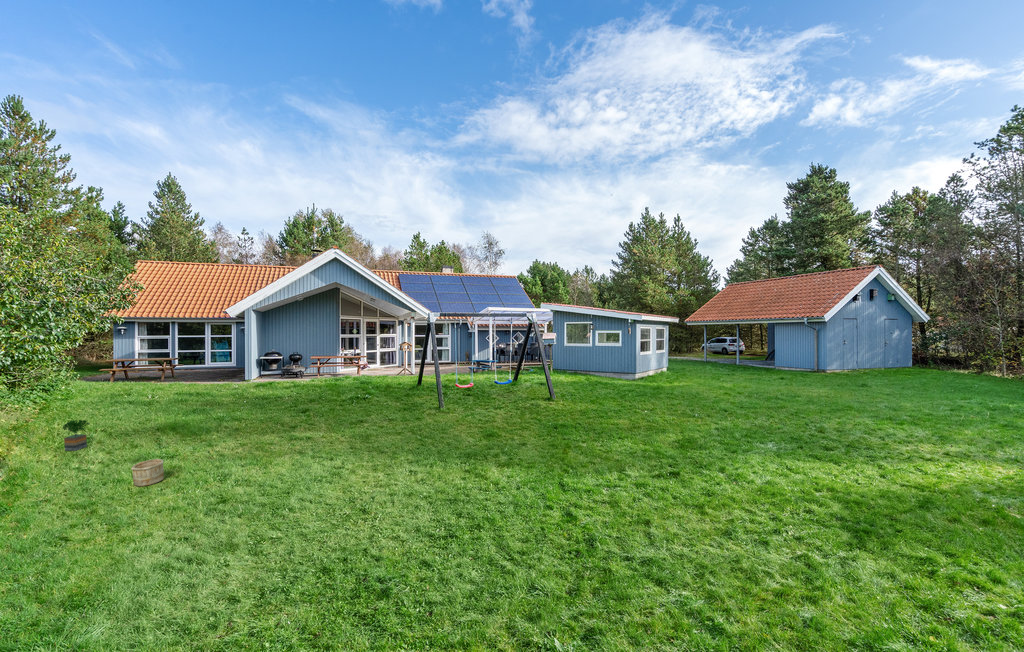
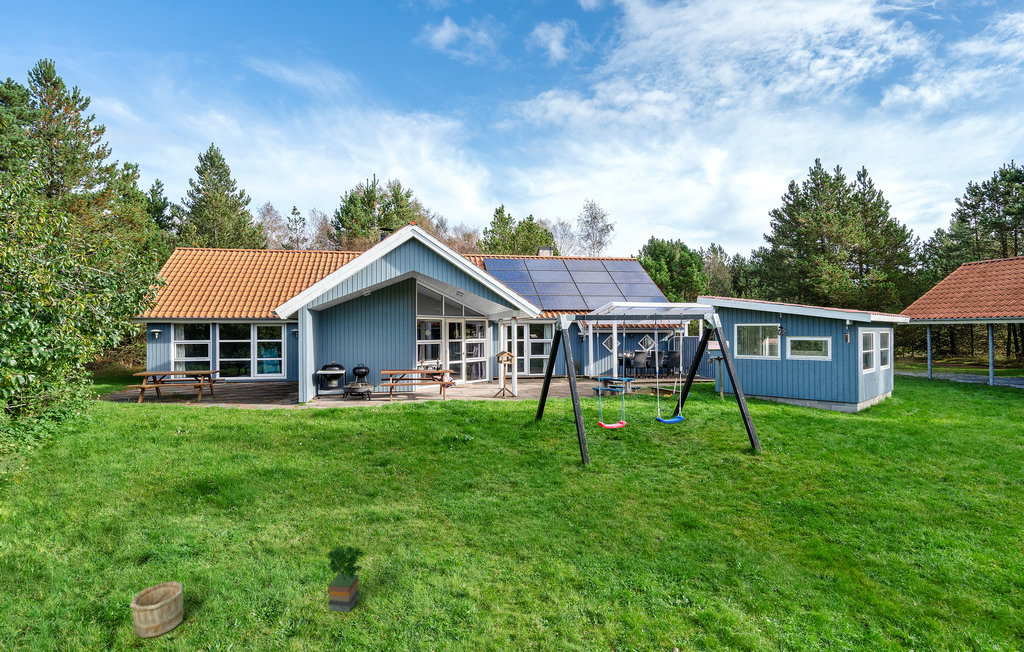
potted tree: present [63,420,90,451] -> present [328,547,365,612]

